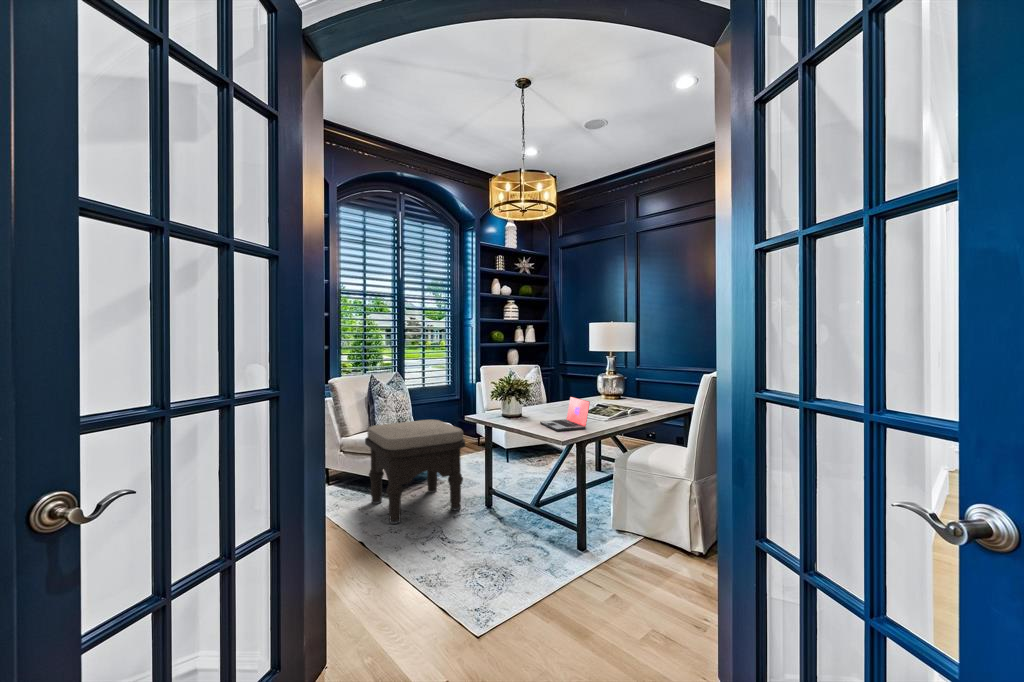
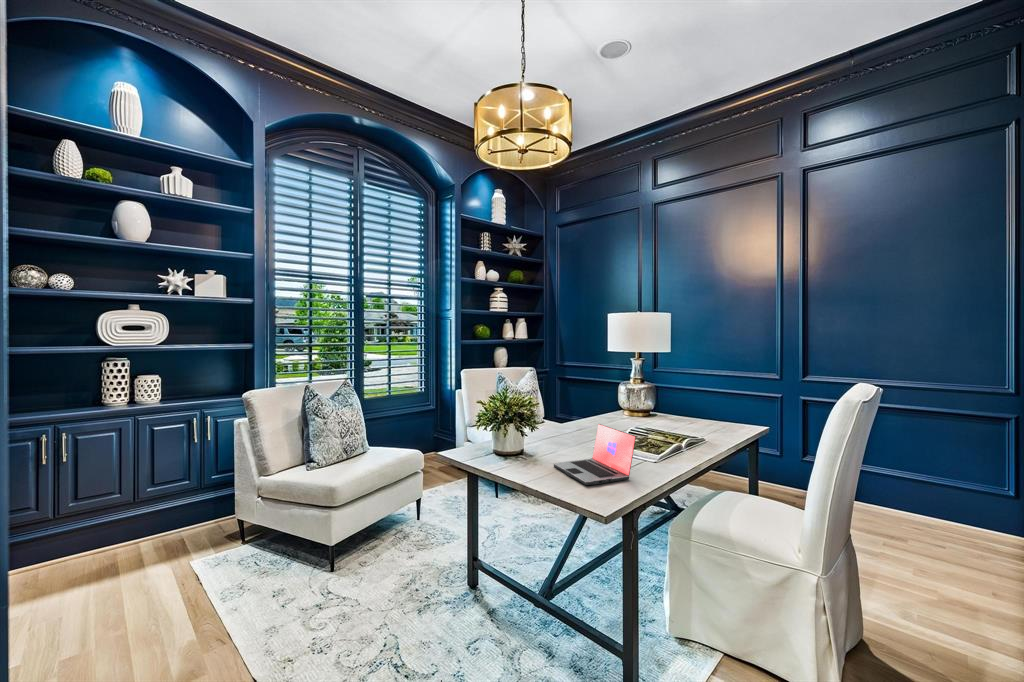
ottoman: present [365,420,465,524] -> none [286,451,438,630]

